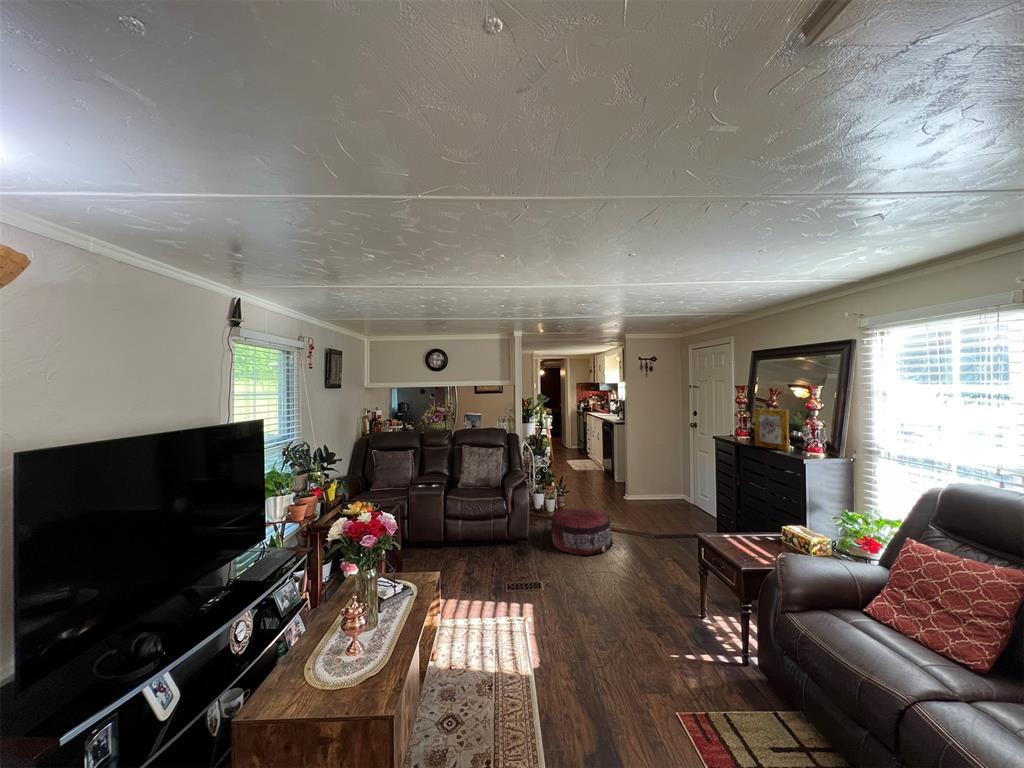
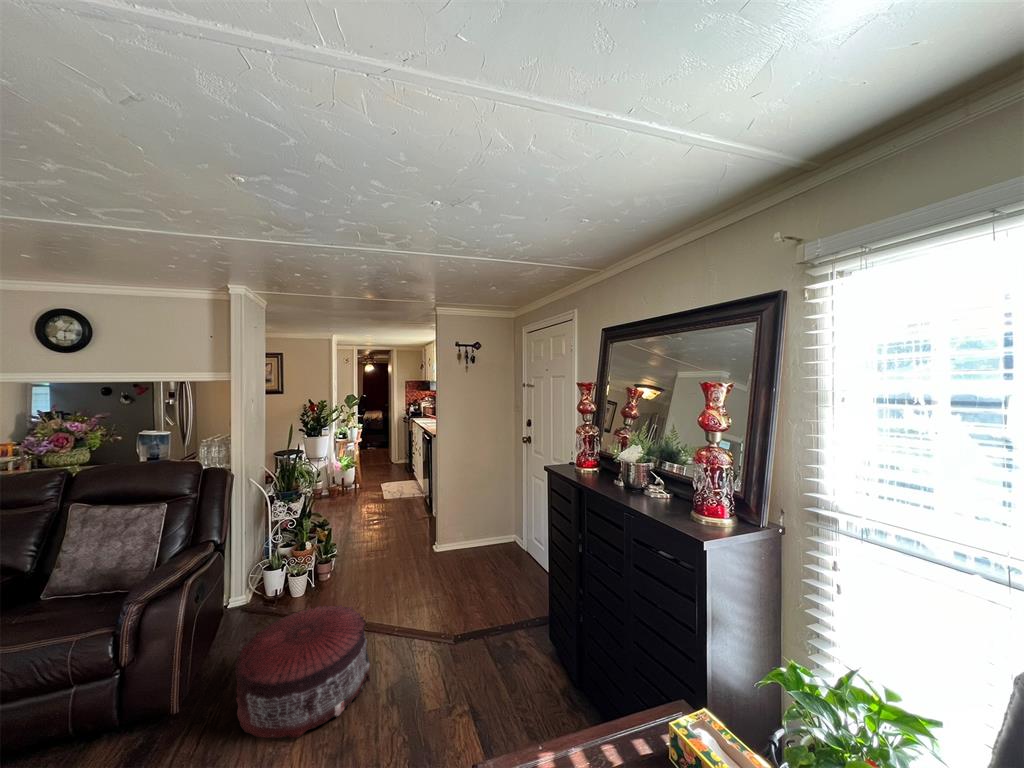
picture frame: present [755,408,789,451] -> none [607,423,666,506]

